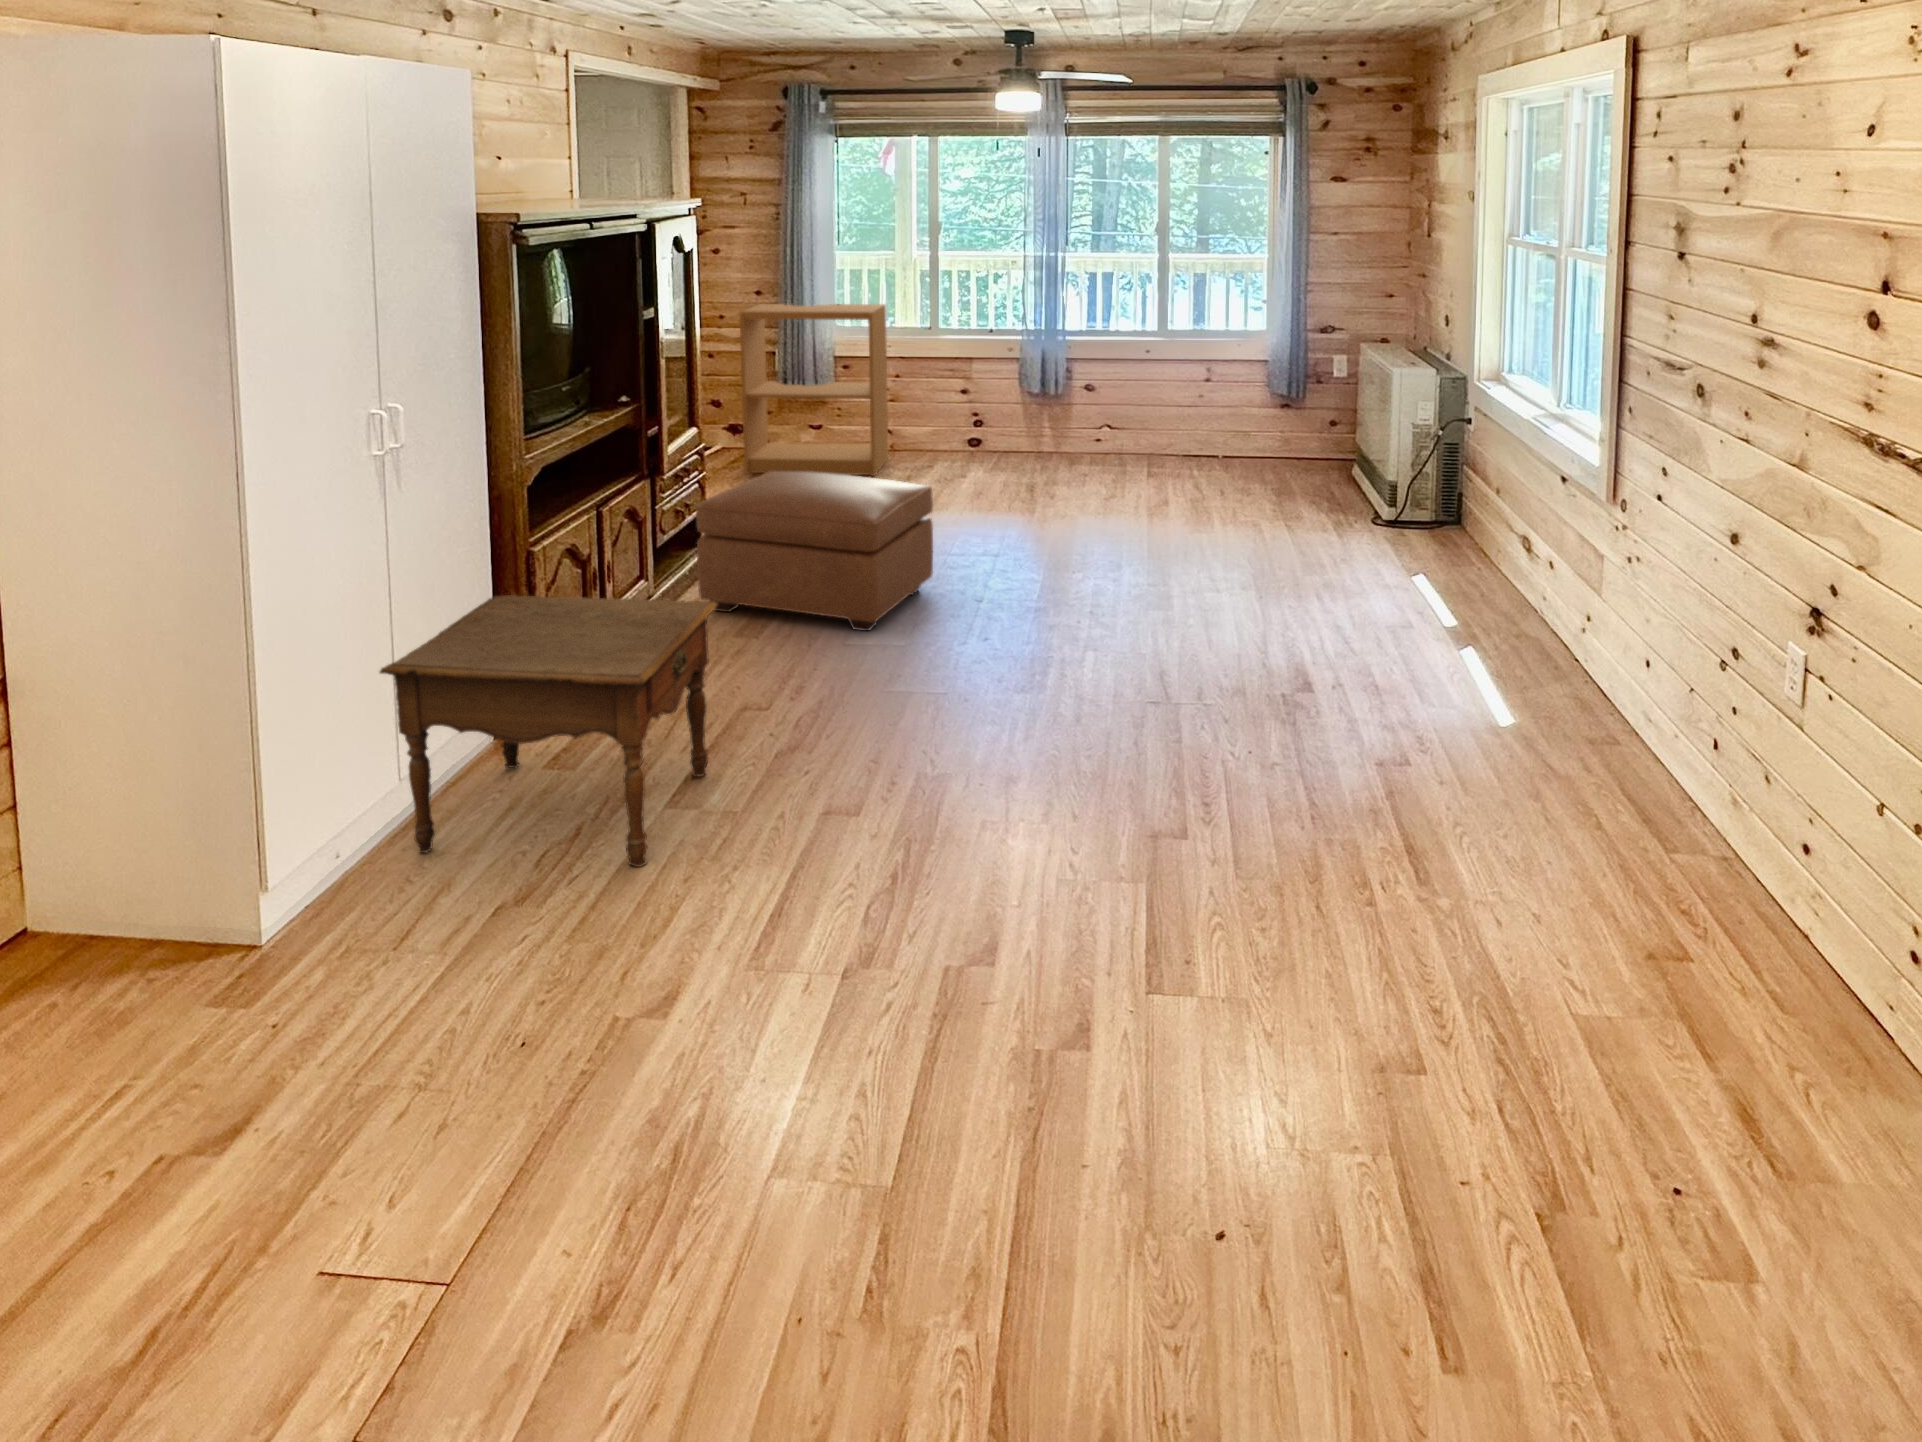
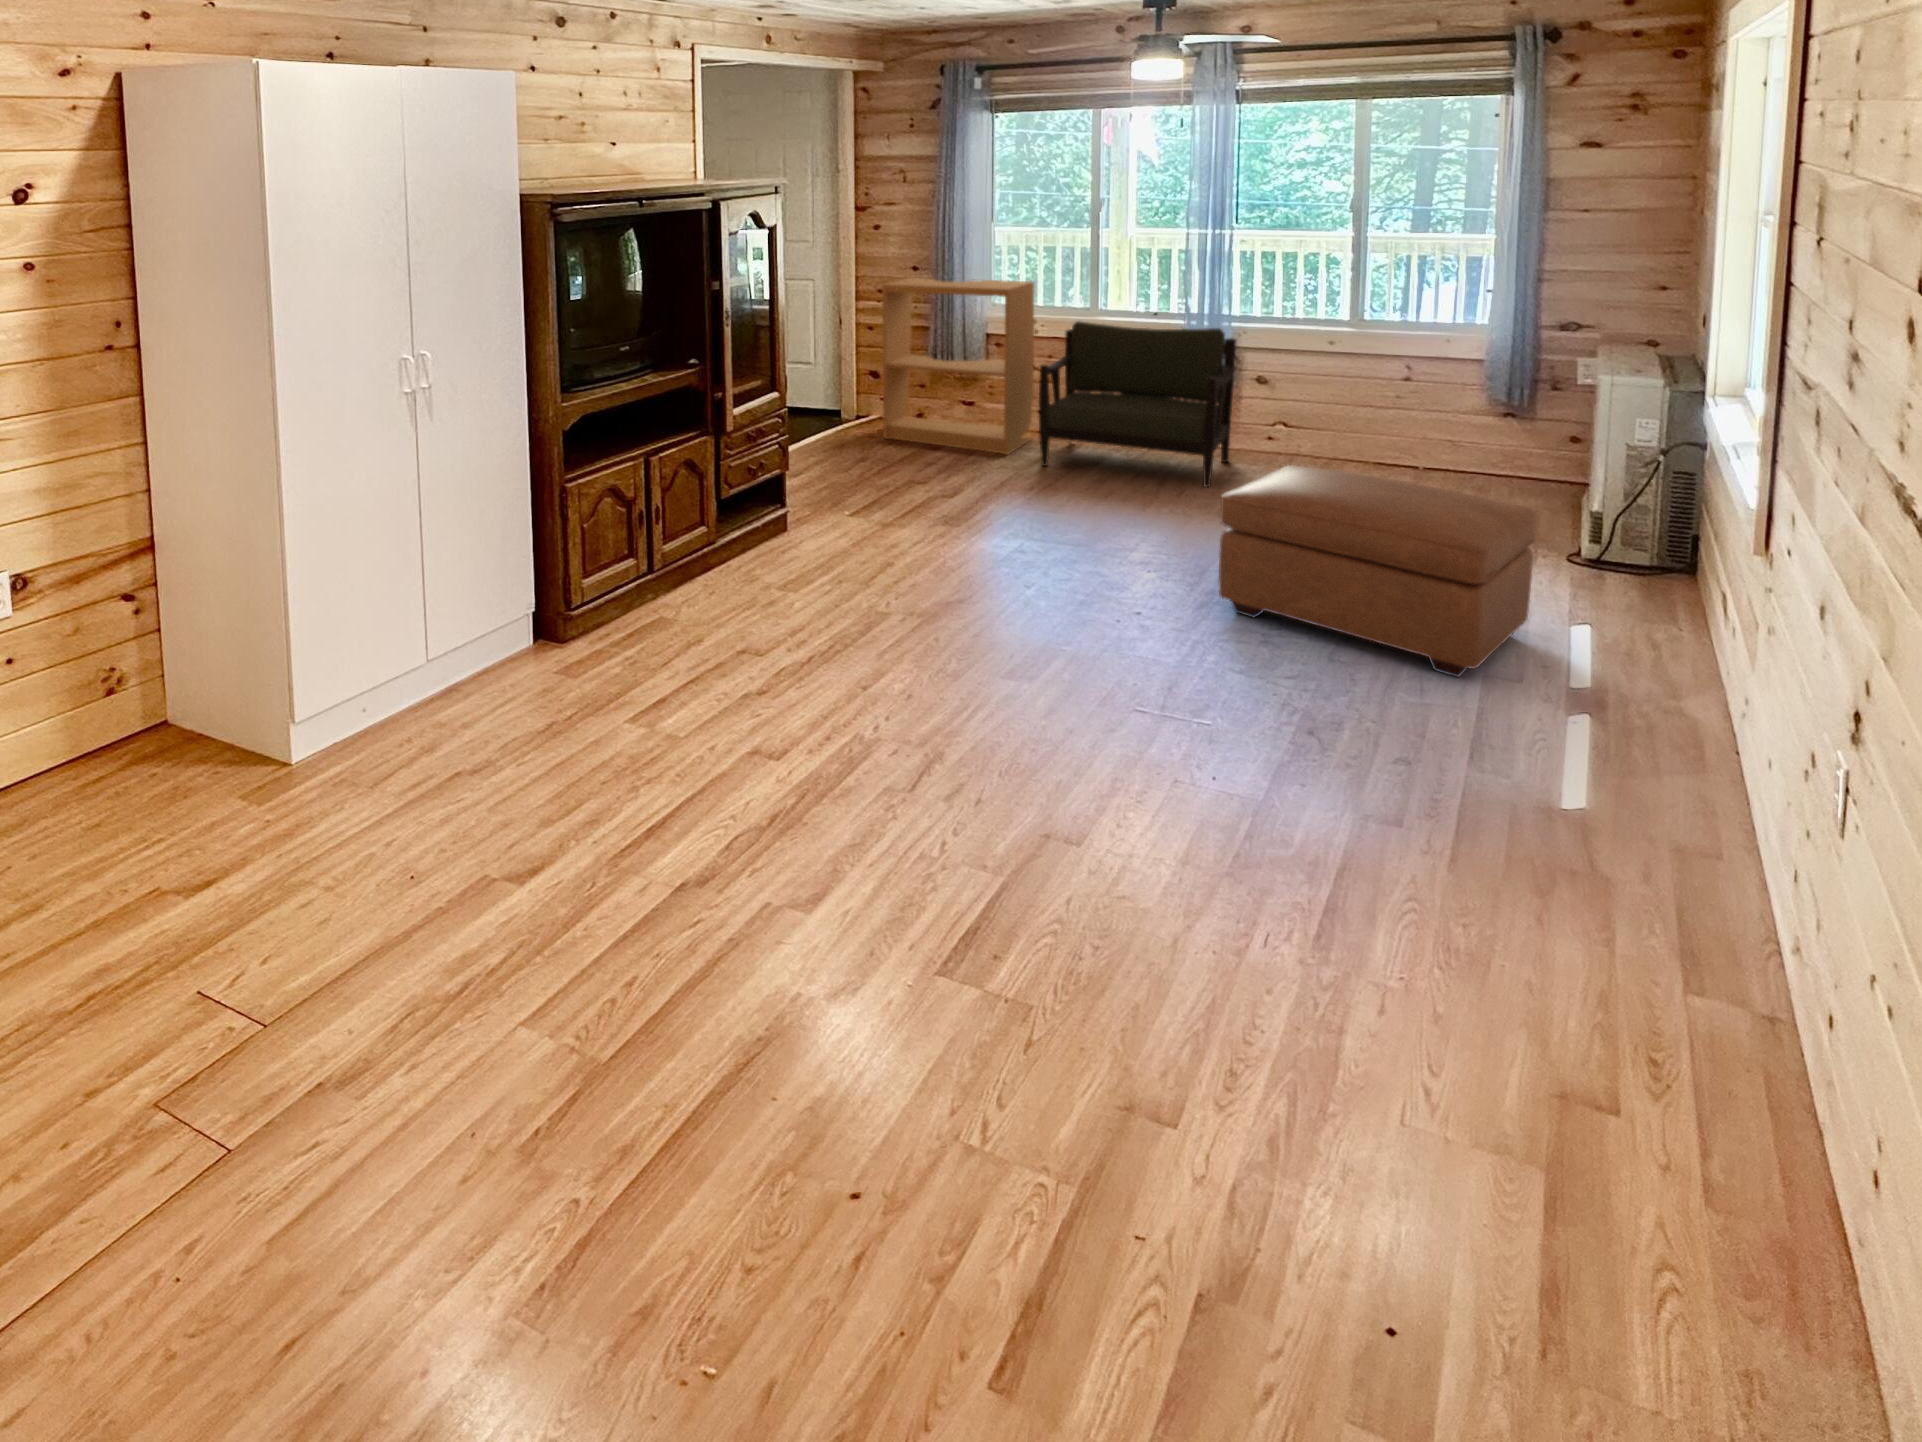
armchair: none [908,341,1064,483] -> present [1039,321,1236,487]
ottoman: present [696,471,933,631] -> present [1219,465,1537,677]
side table: present [380,595,718,867] -> none [380,525,673,798]

